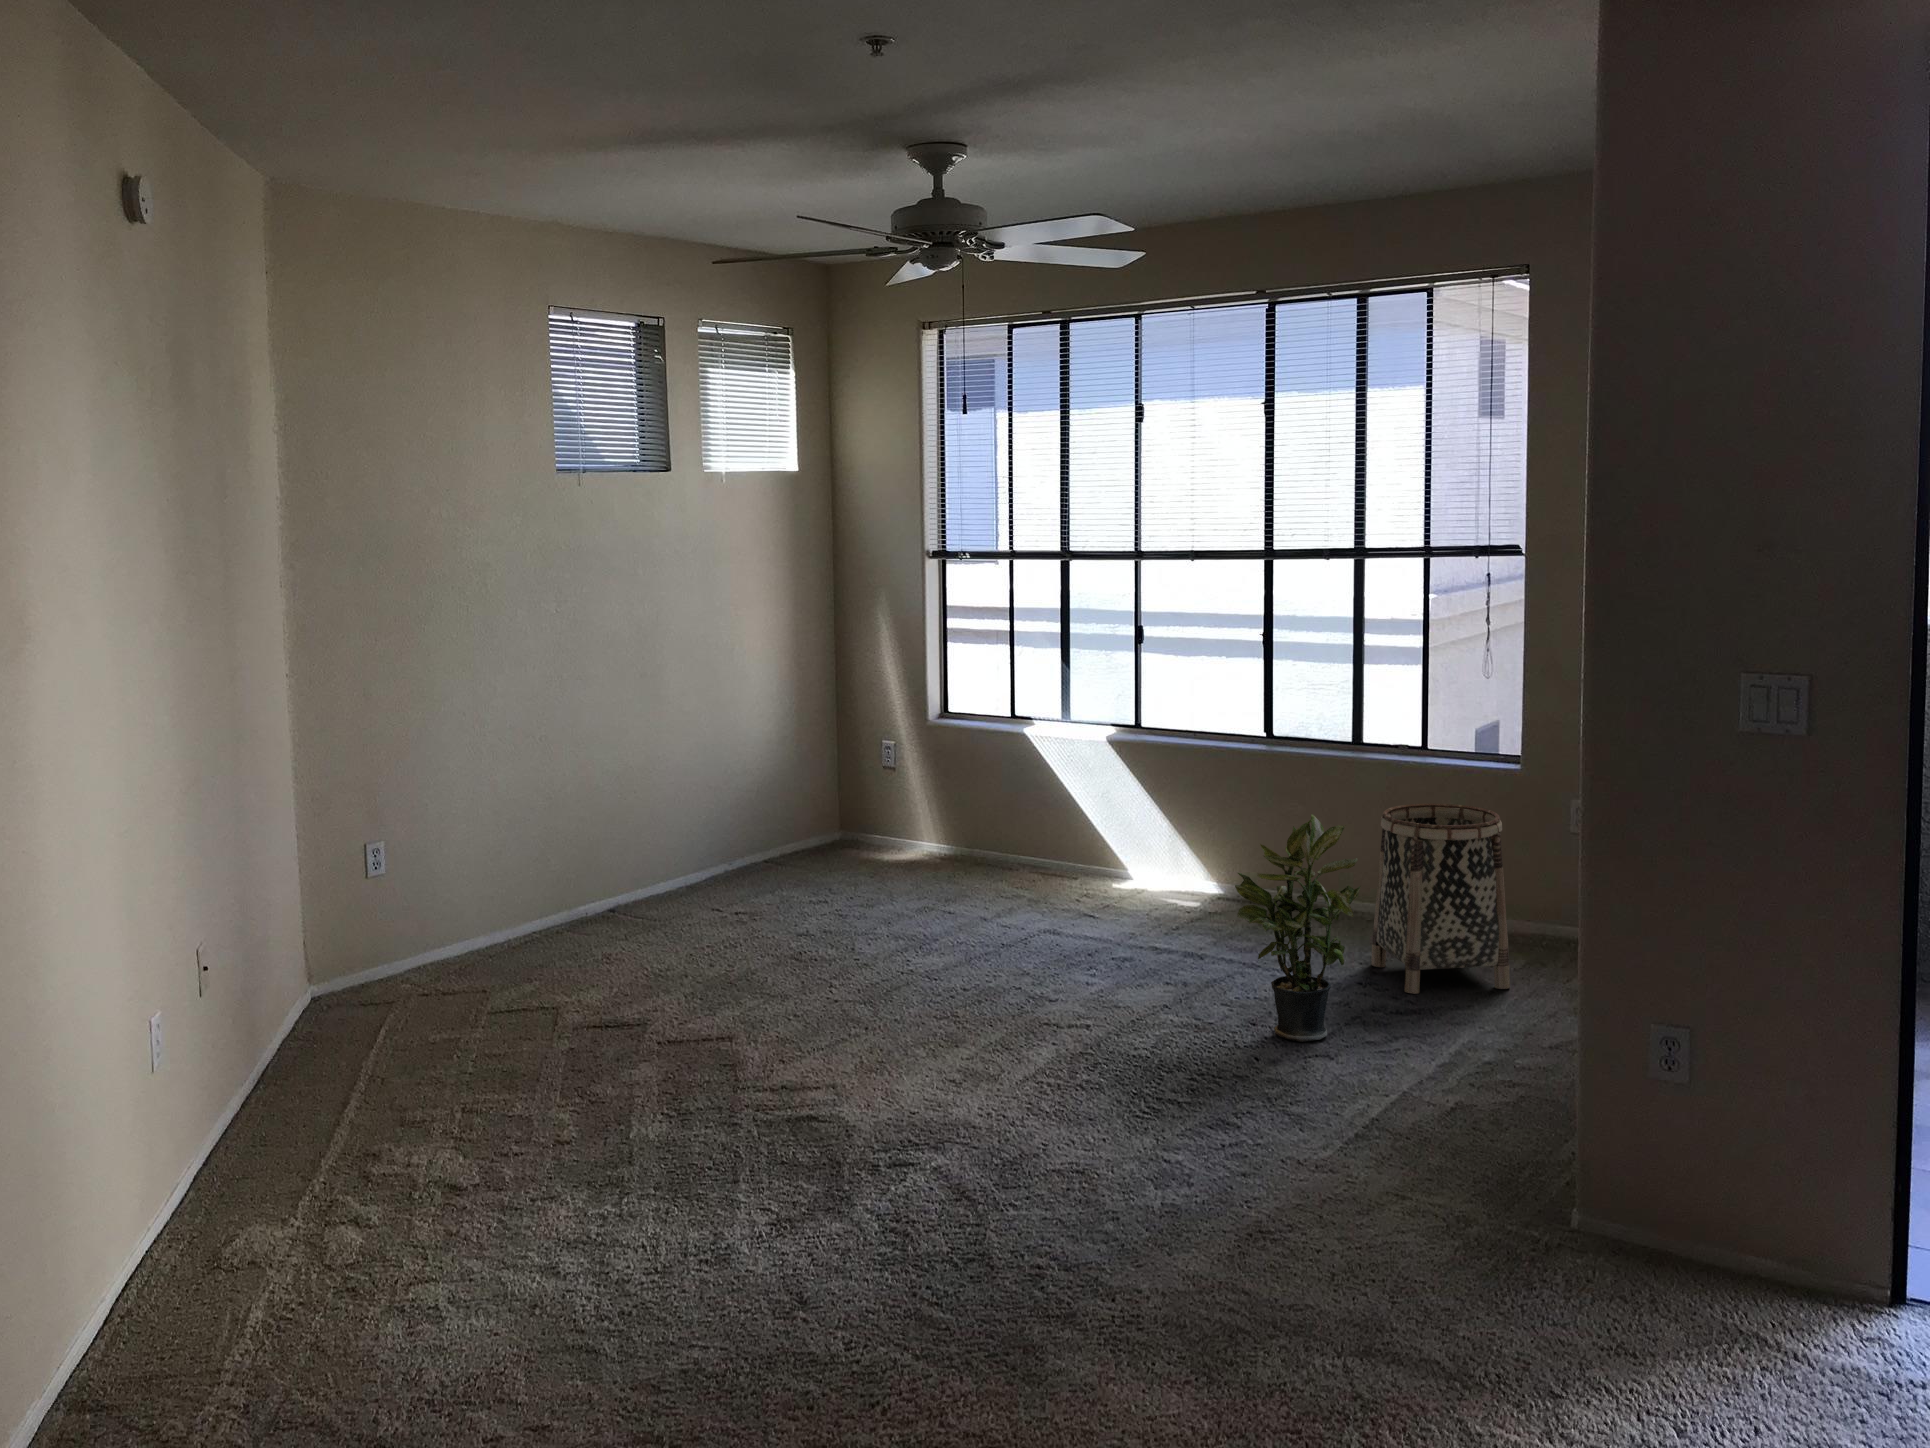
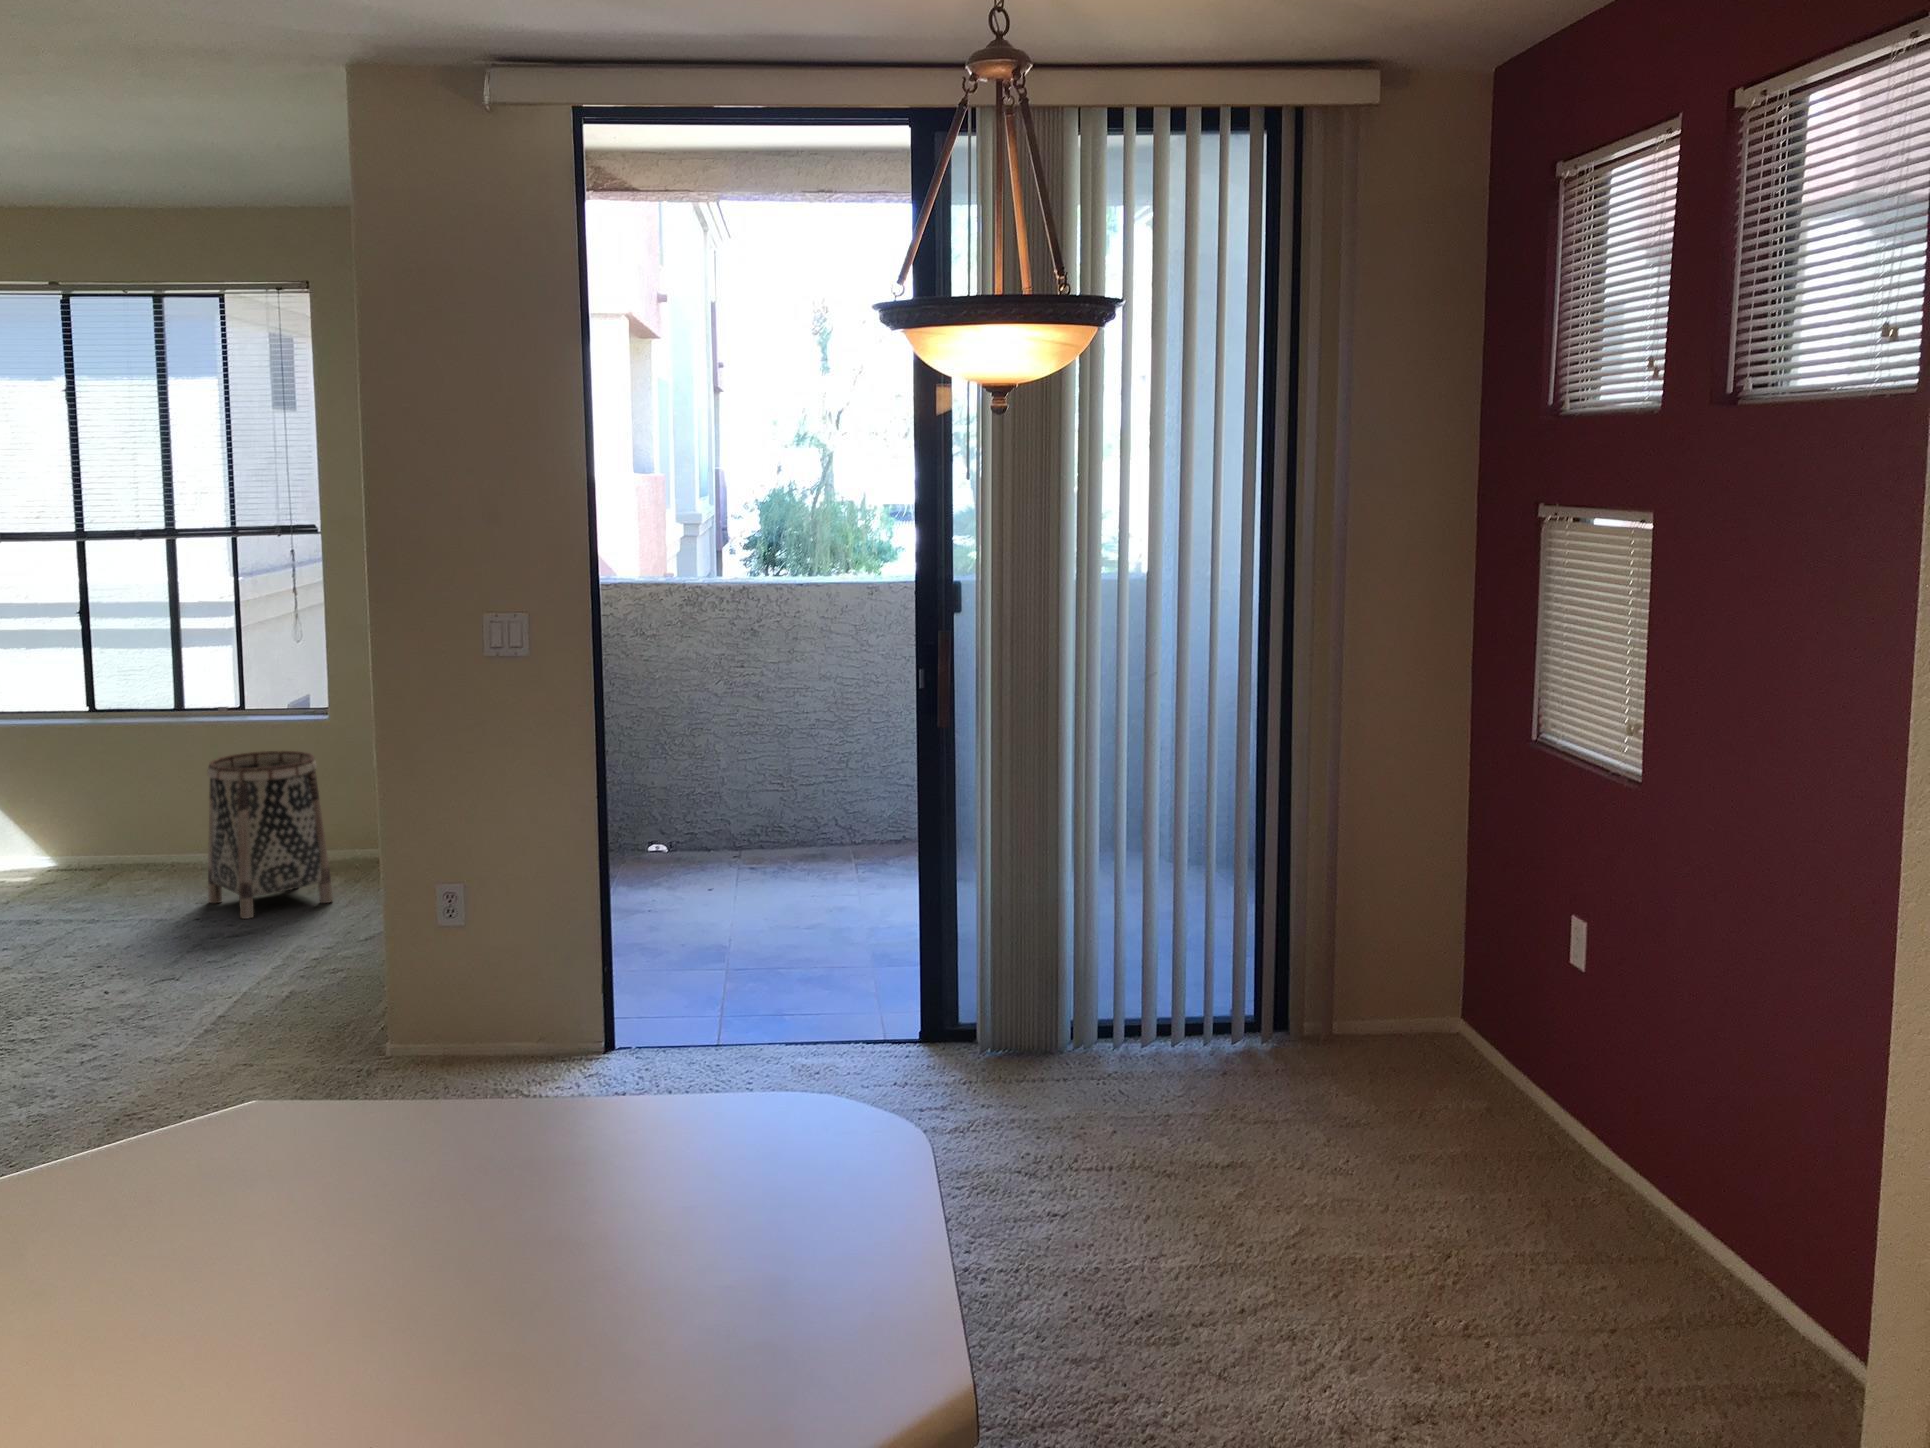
potted plant: present [1235,814,1360,1042] -> none [68,765,192,972]

